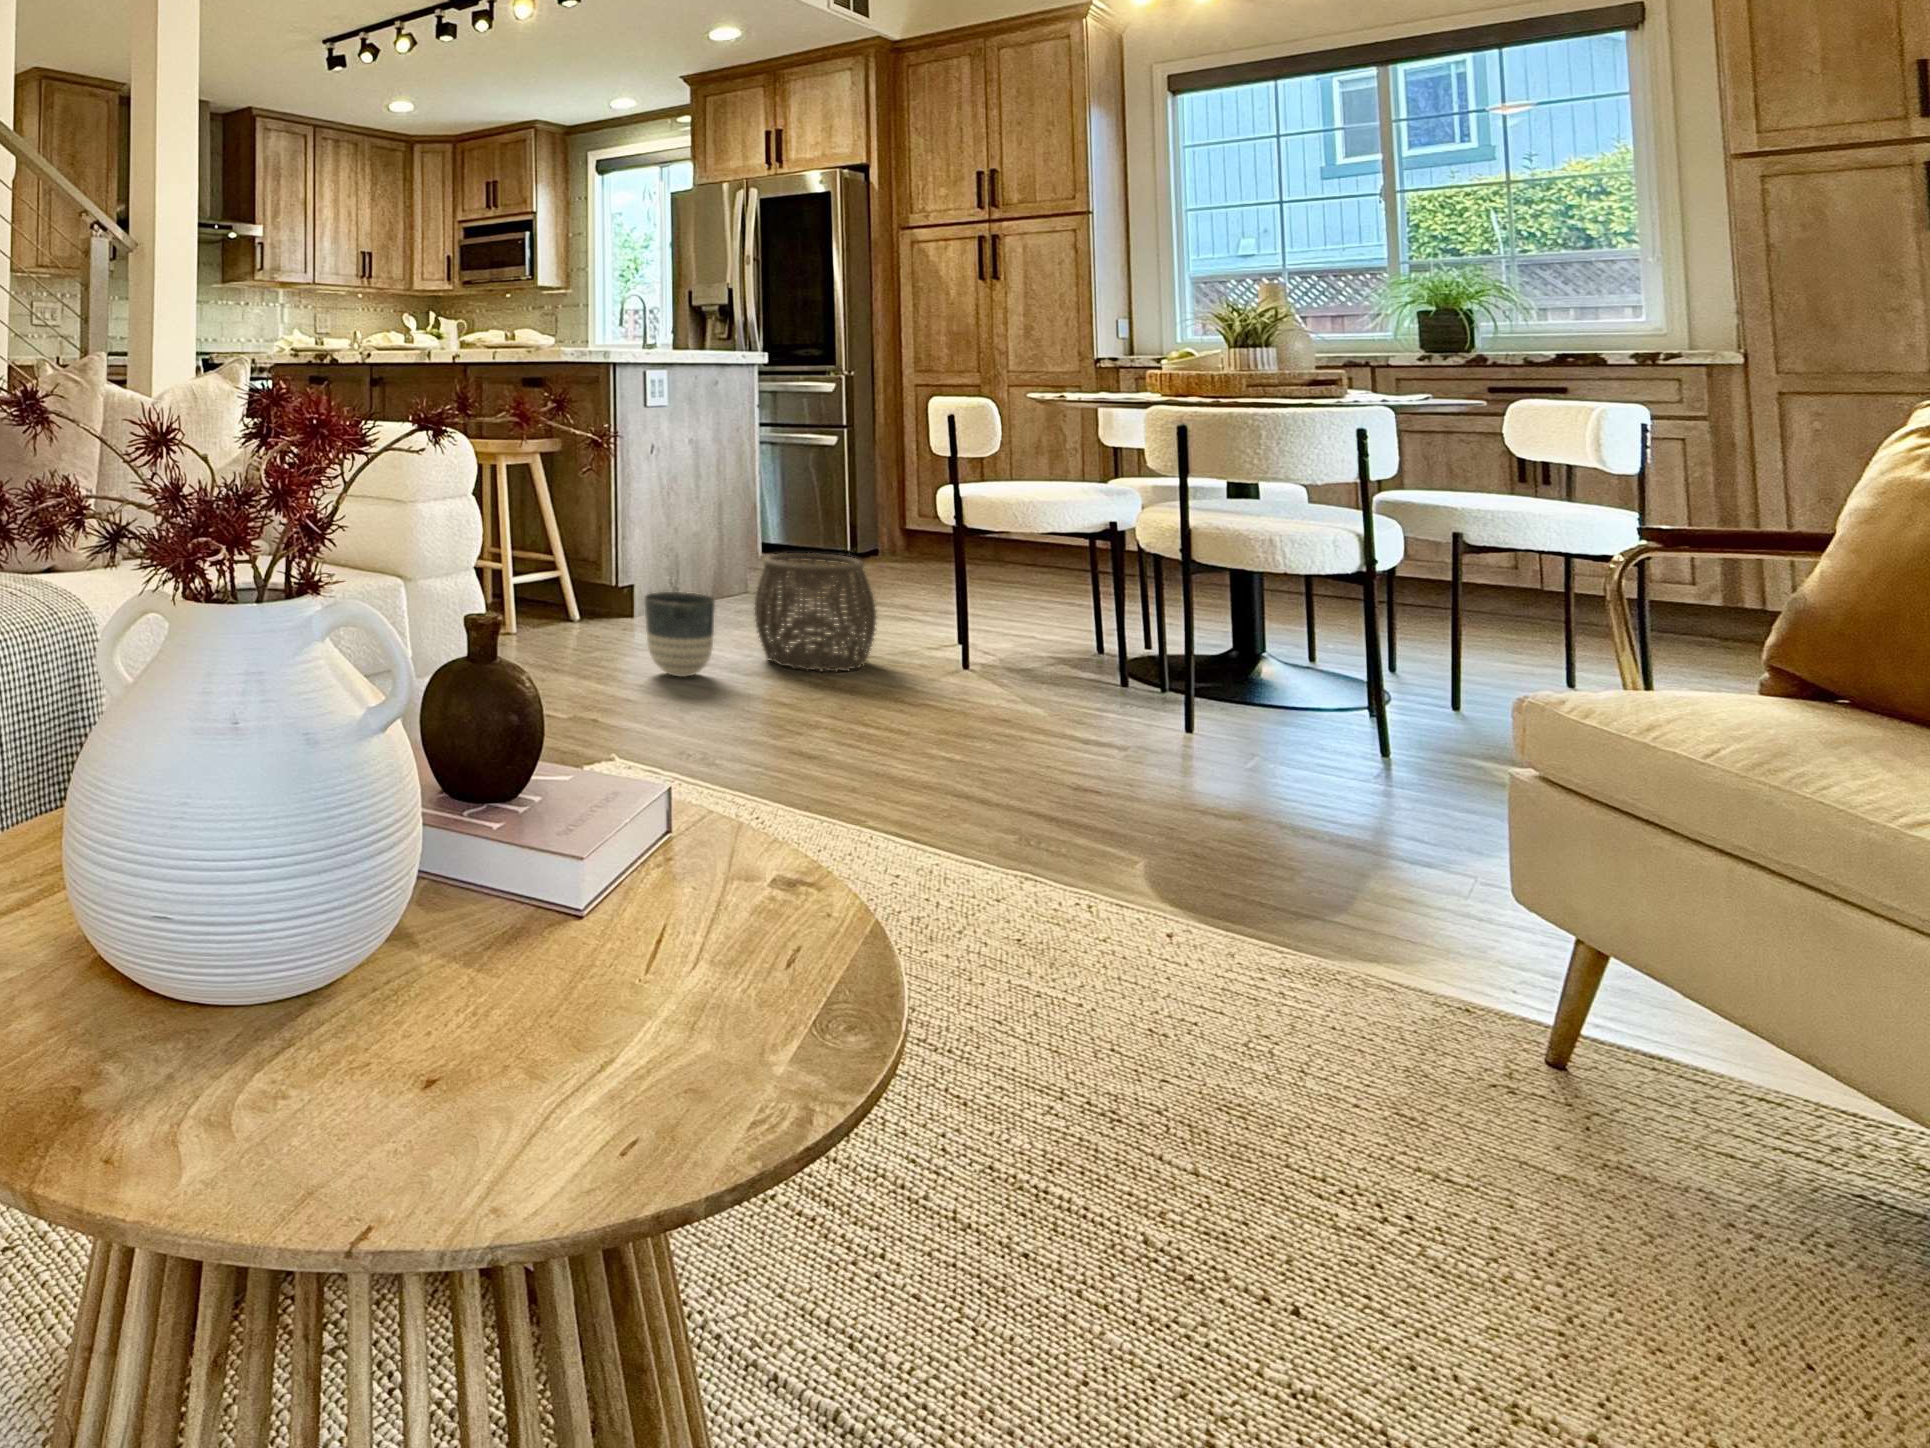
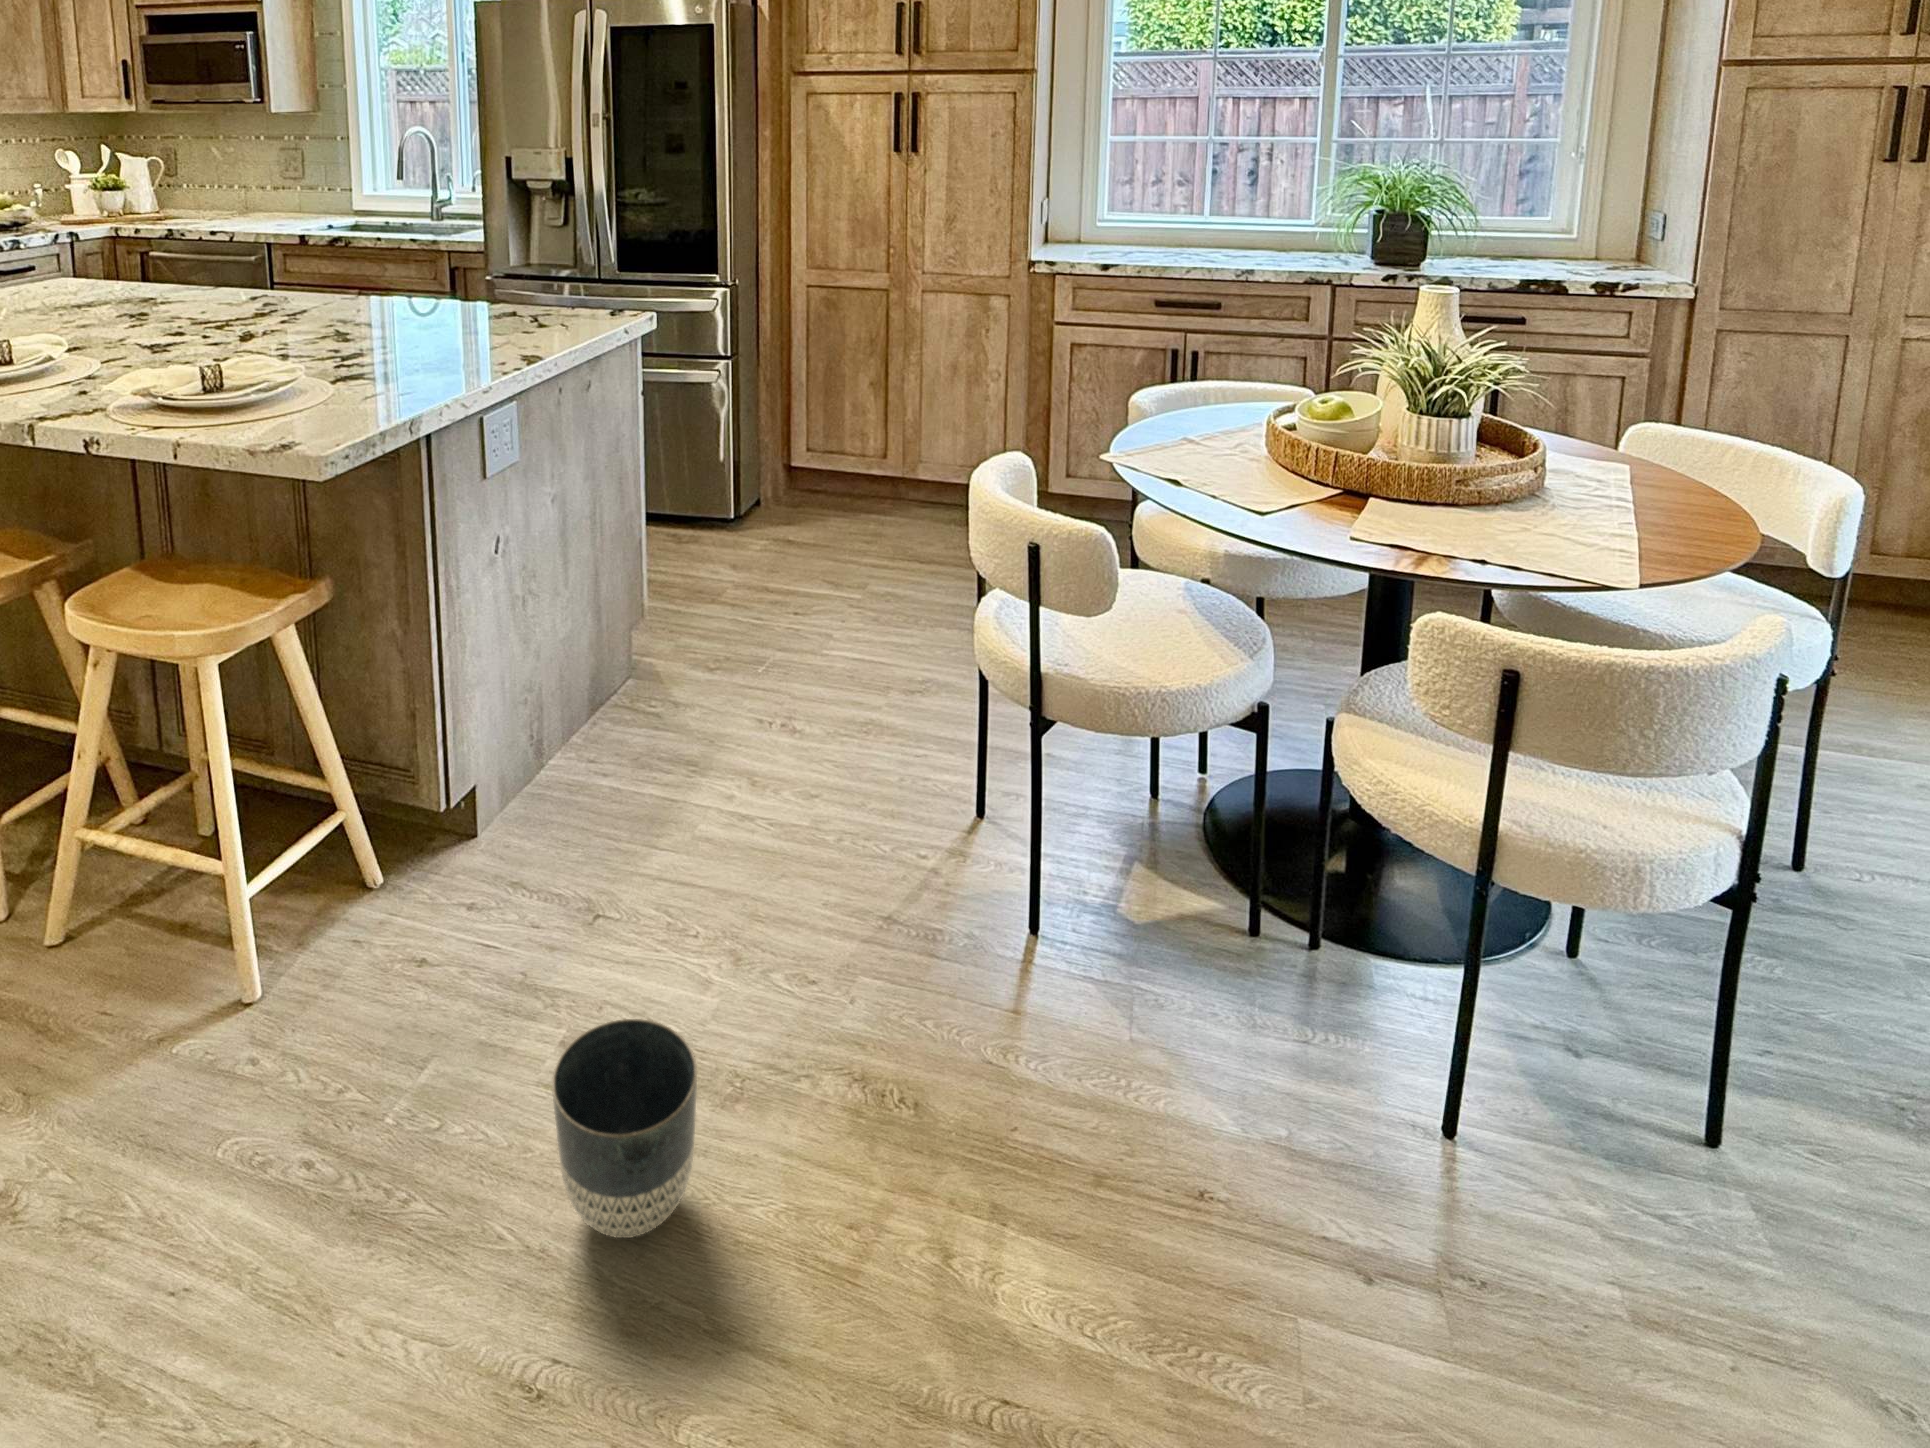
woven basket: present [754,553,877,671] -> none [731,808,946,1086]

